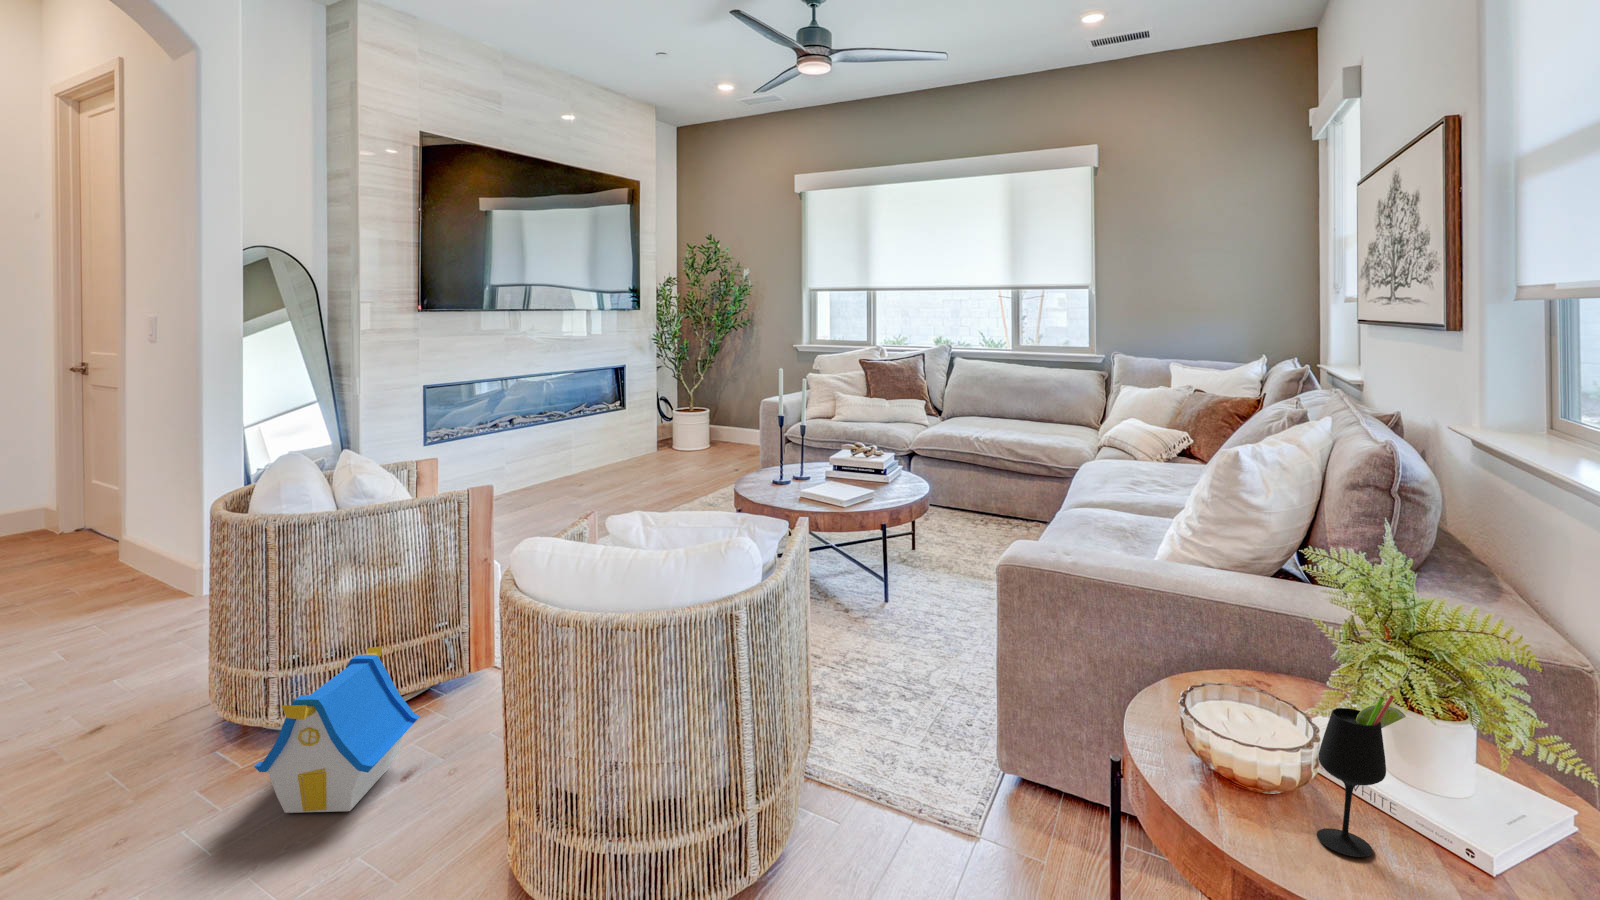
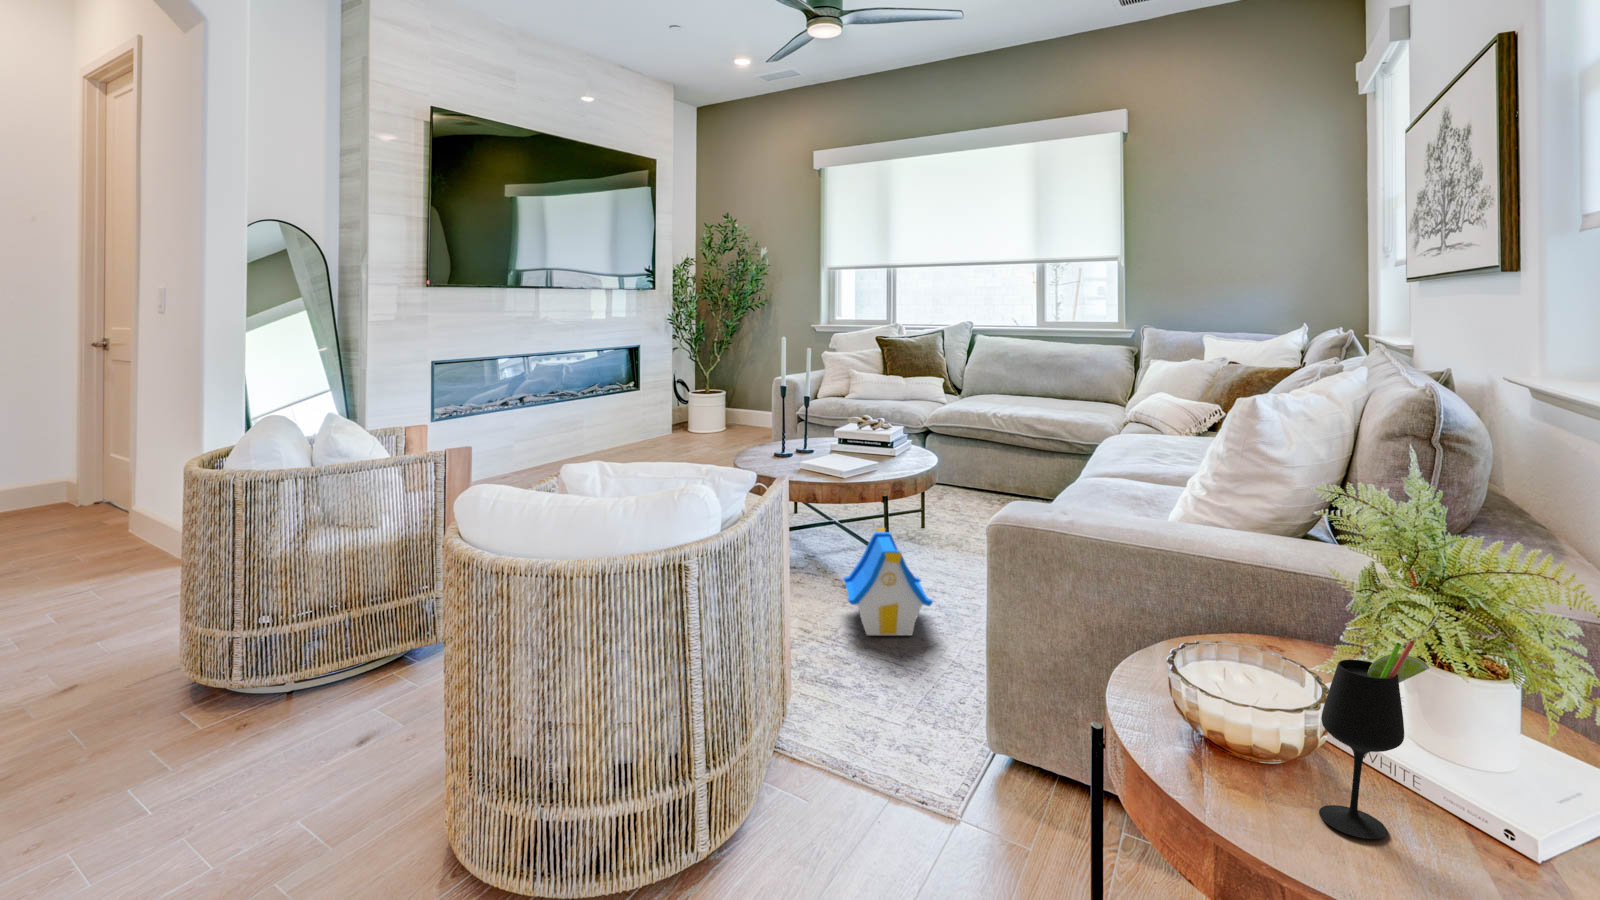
toy house: present [254,647,420,813] -> present [843,528,933,635]

